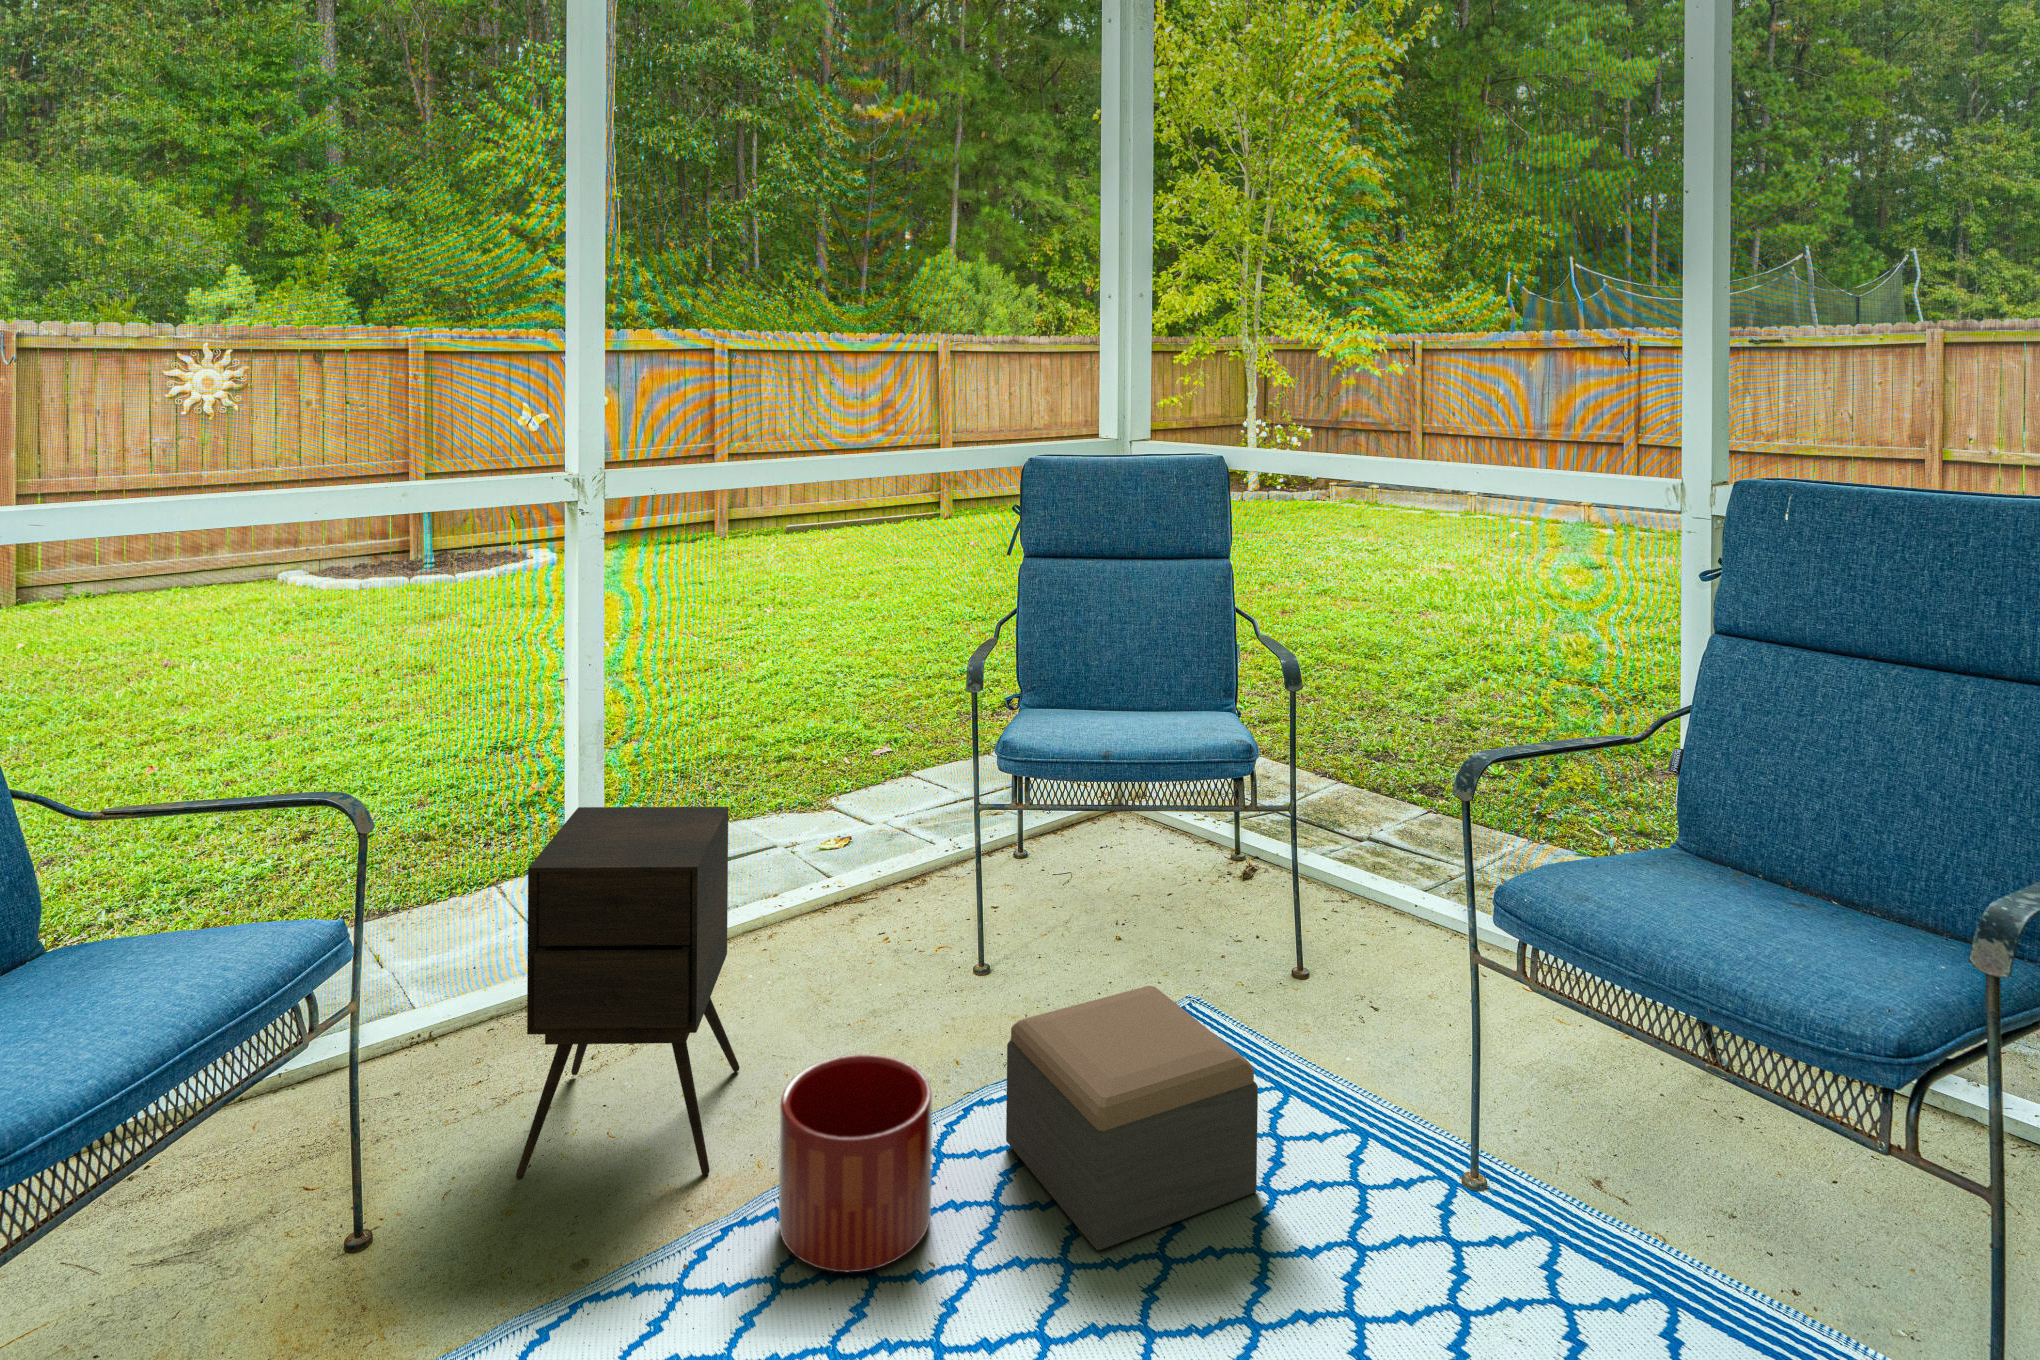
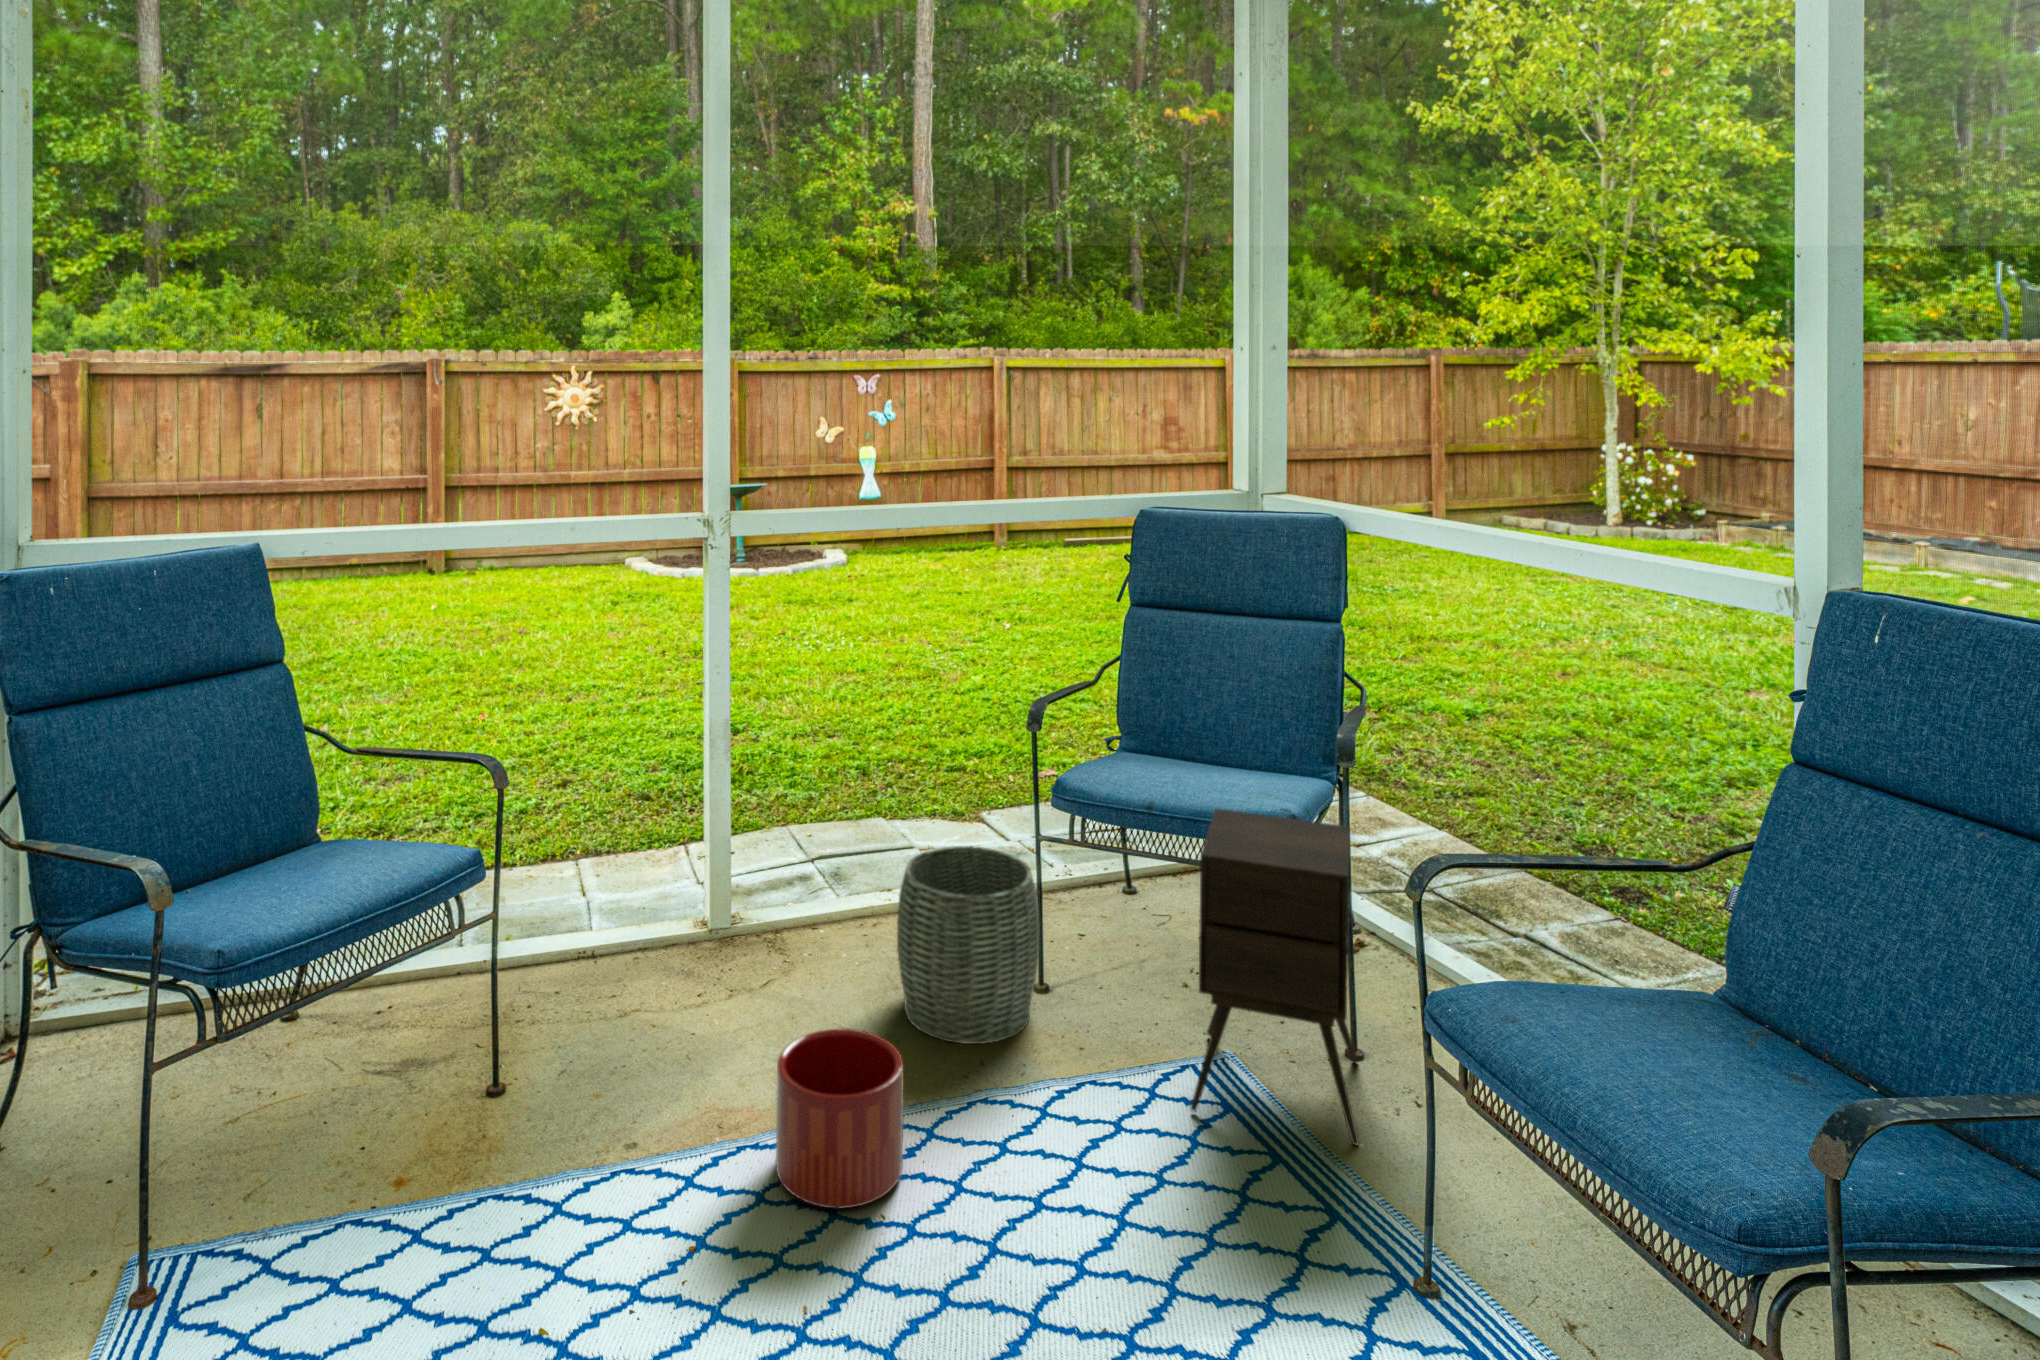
side table: present [516,807,740,1180] -> present [1190,809,1359,1145]
woven basket: none [829,828,988,1049] -> present [897,846,1039,1044]
footstool: present [1006,986,1258,1251] -> none [992,1026,1200,1246]

